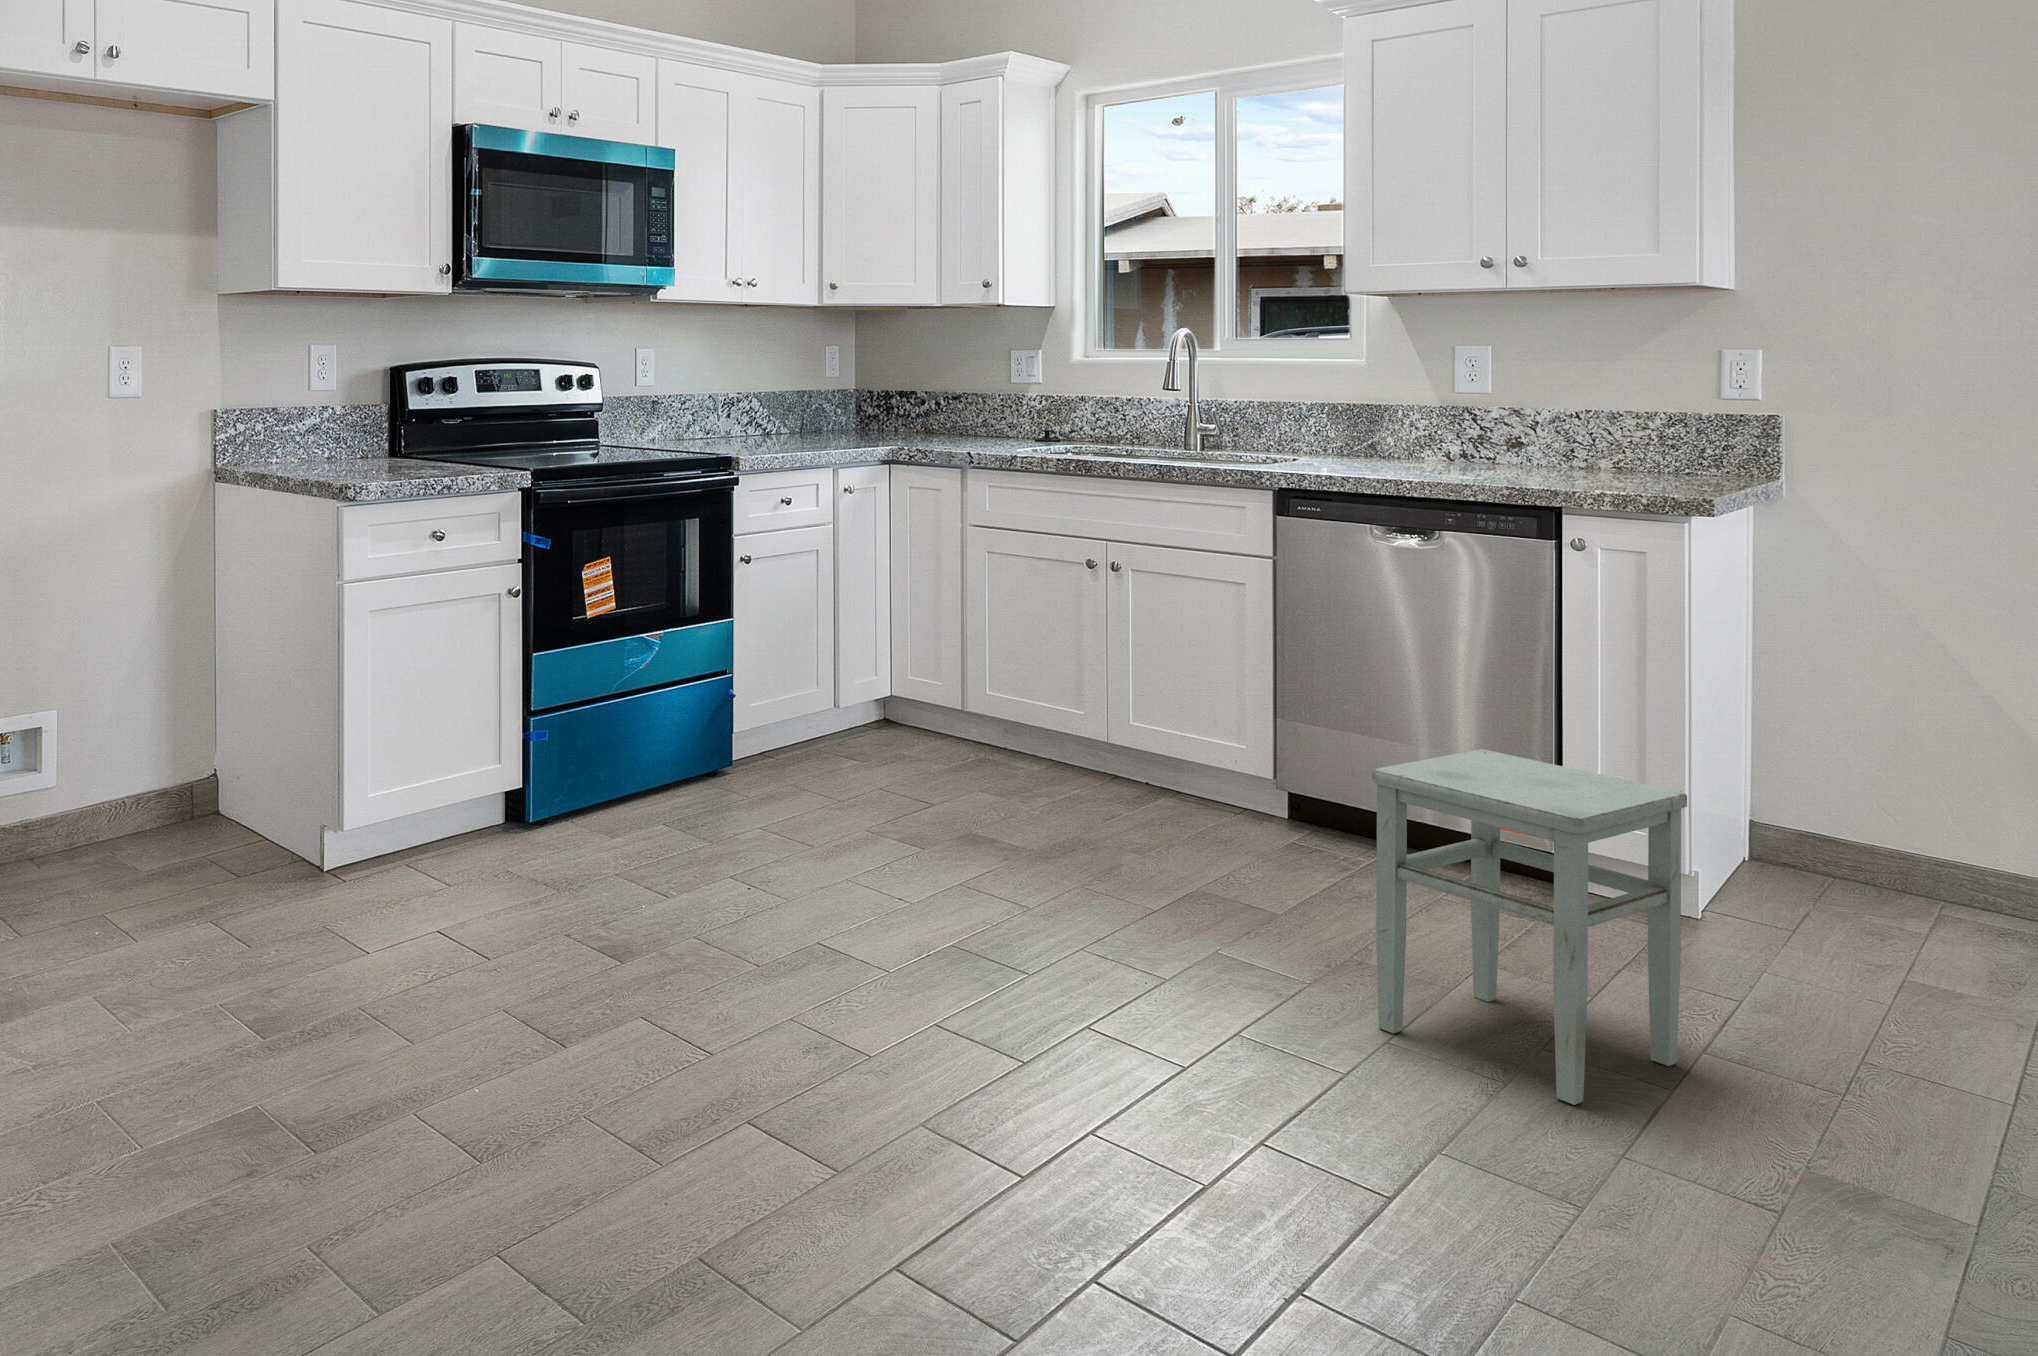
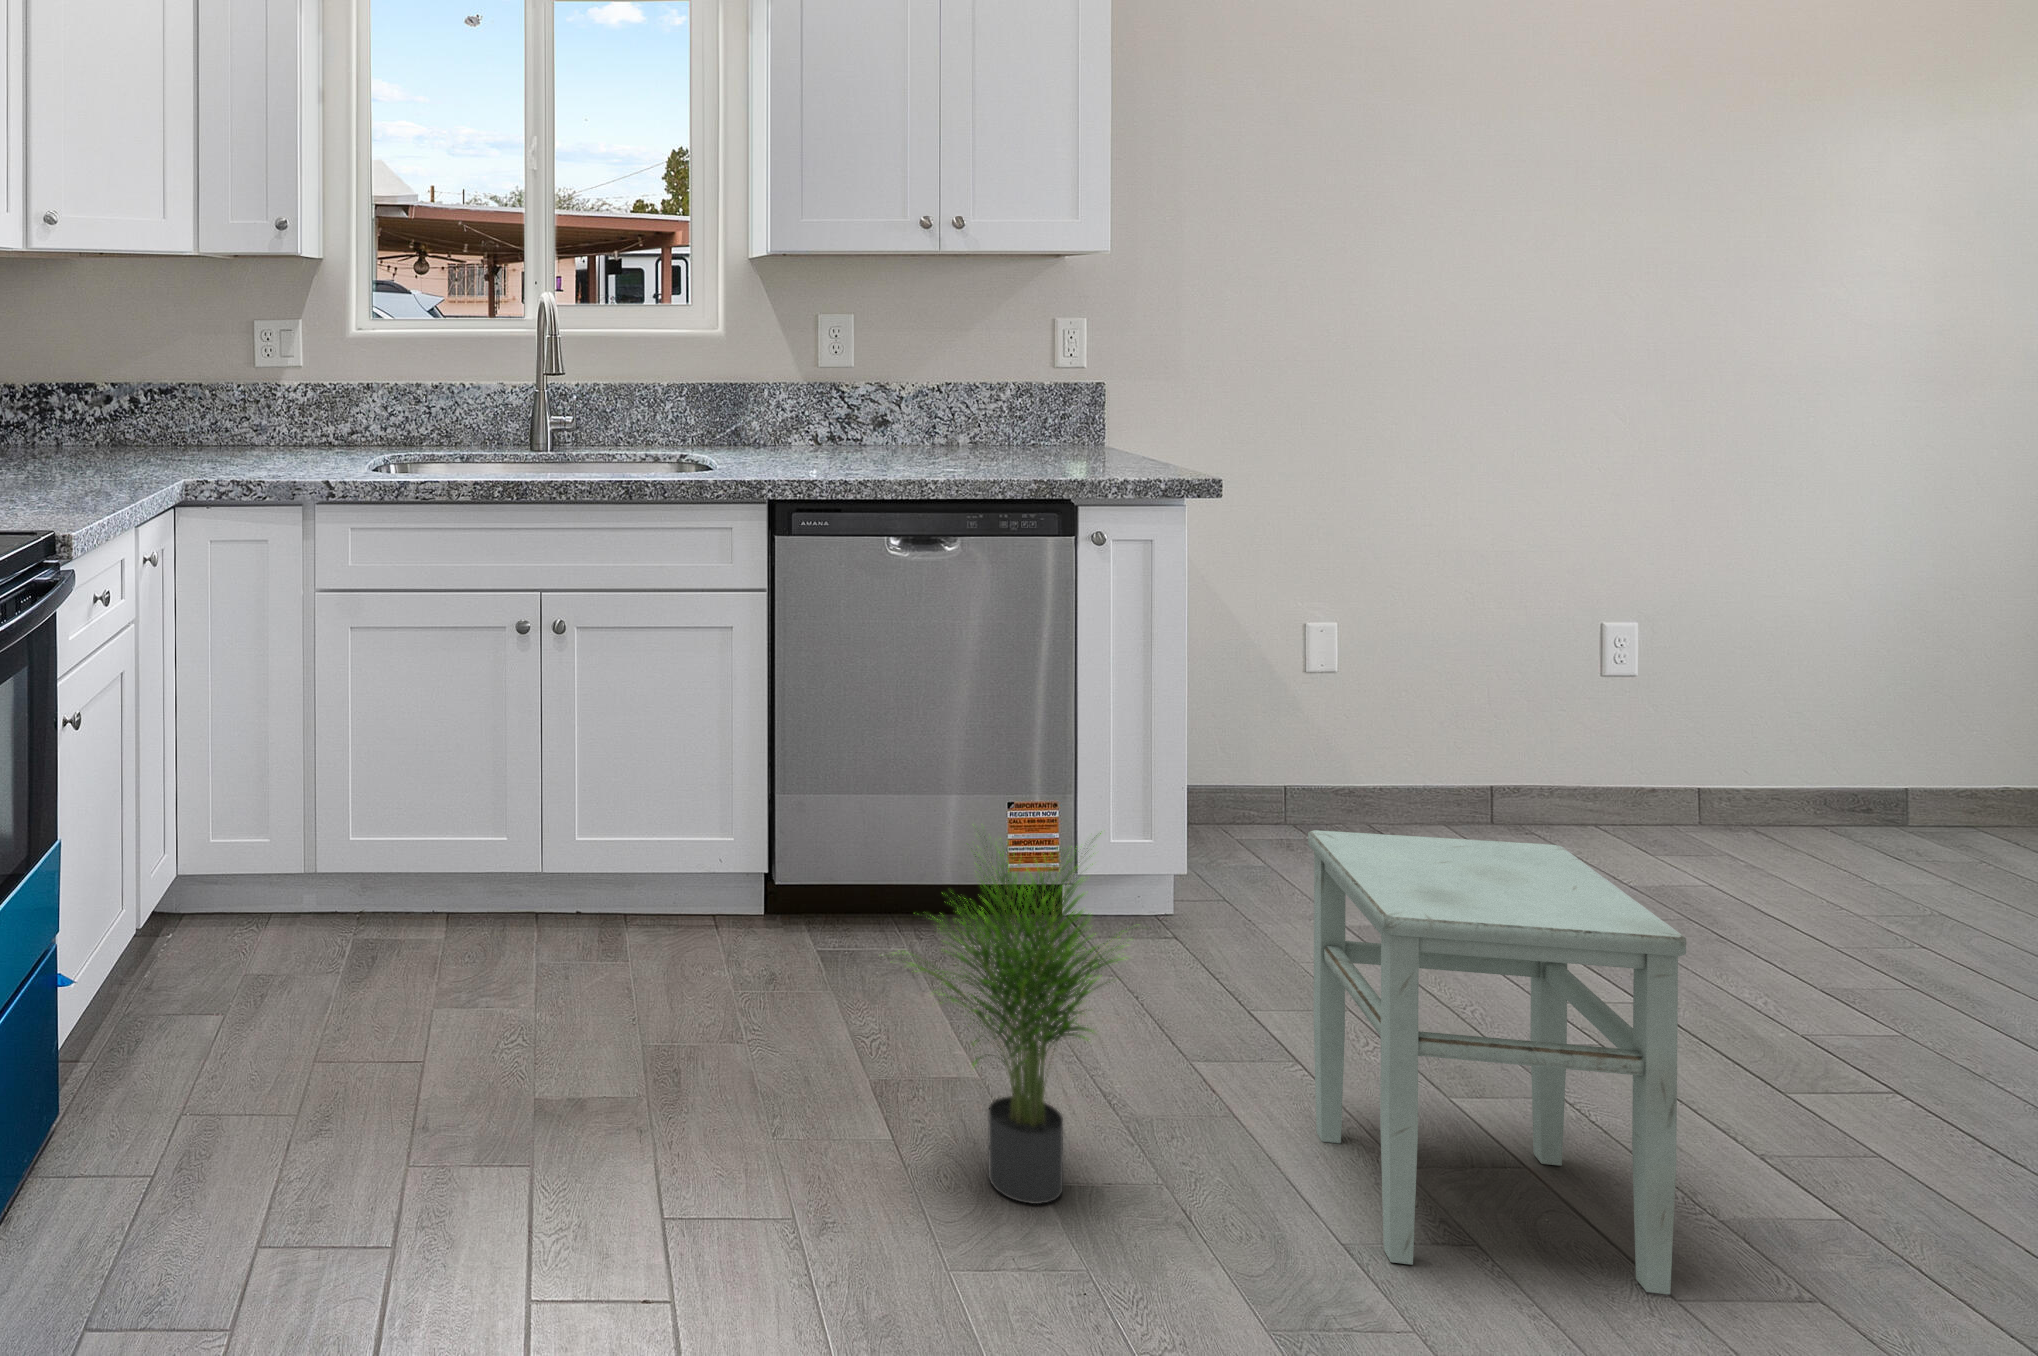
potted plant: none [1095,687,1276,944] -> present [902,833,1124,1204]

